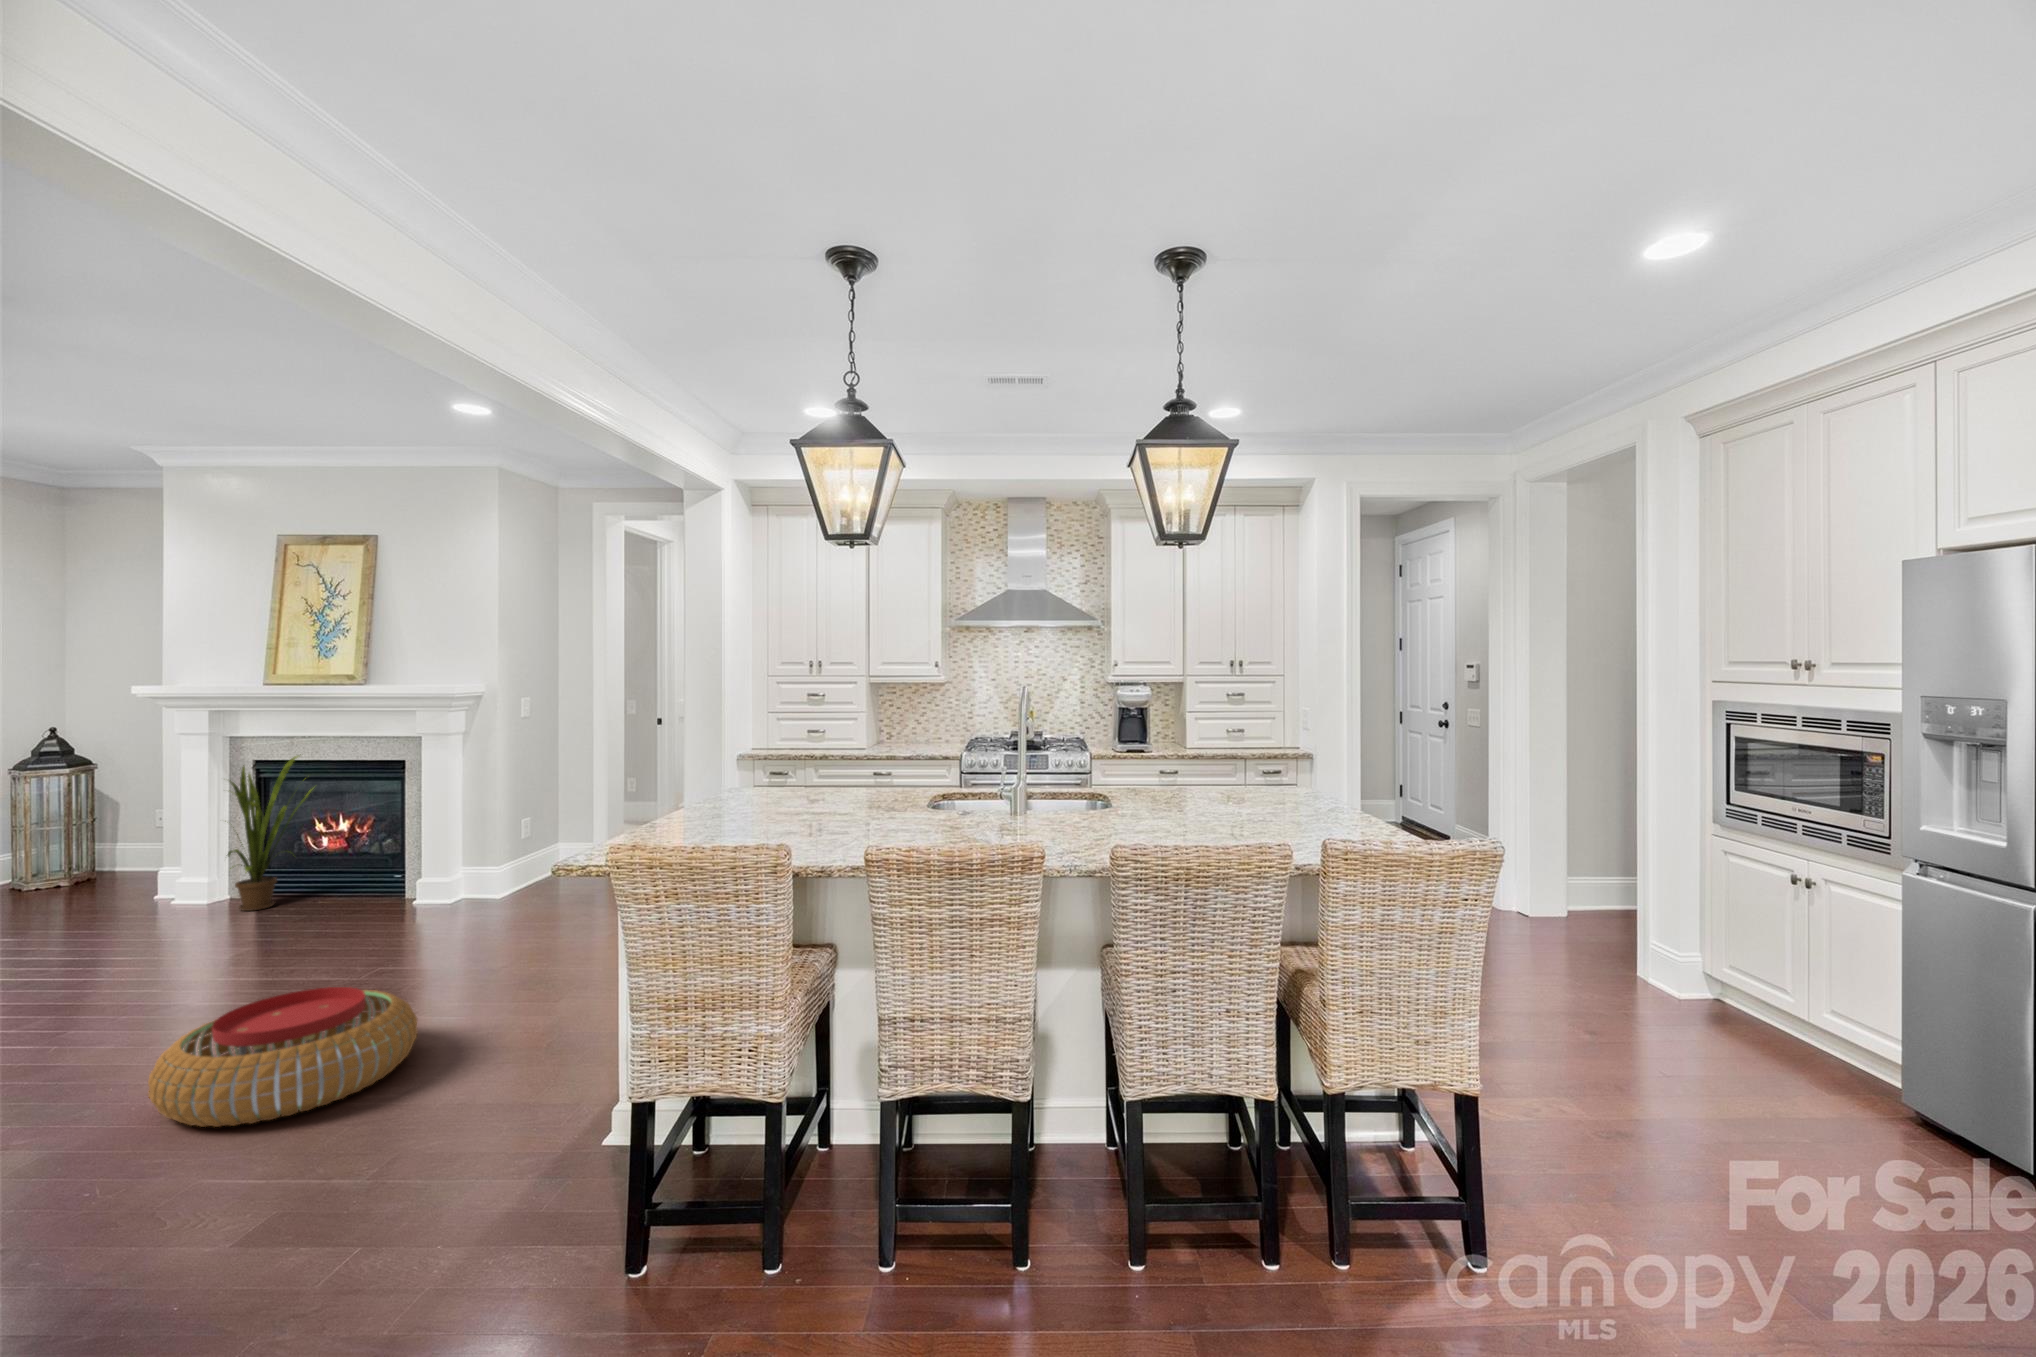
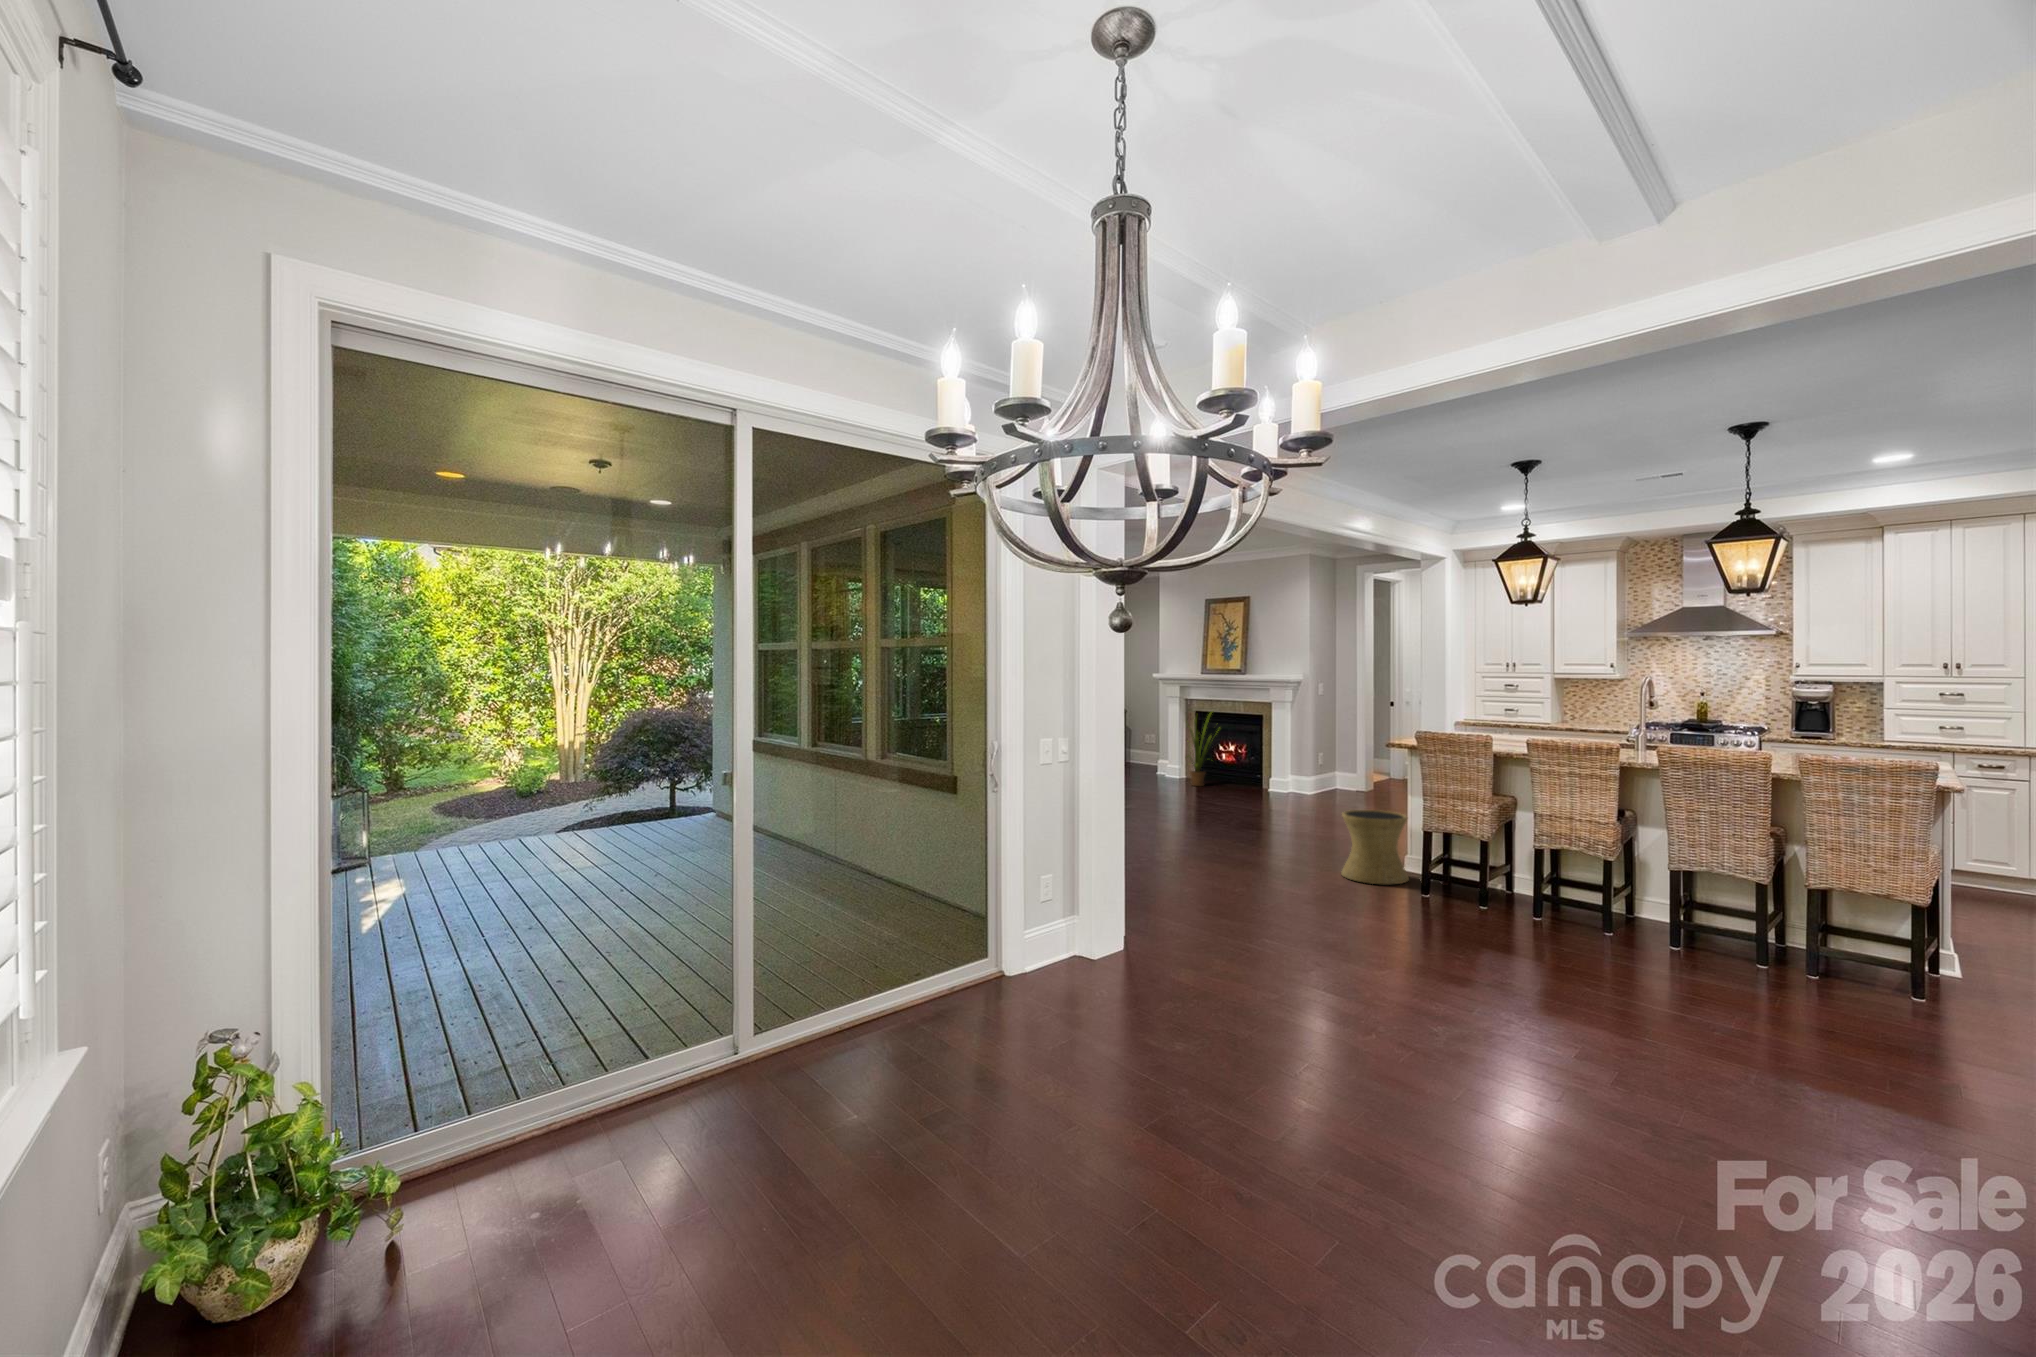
pouf: present [148,987,417,1127] -> none [1219,803,1308,844]
side table: none [432,1014,613,1250] -> present [1341,810,1409,885]

